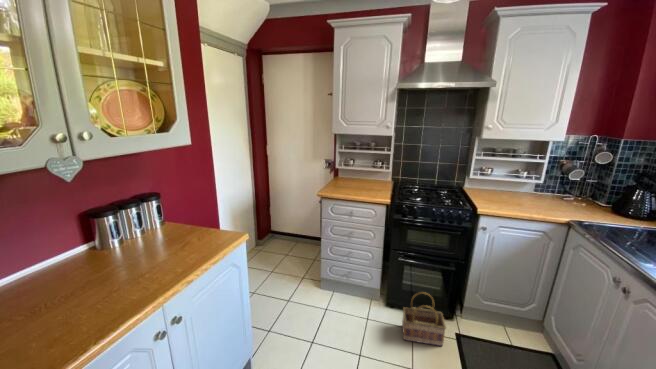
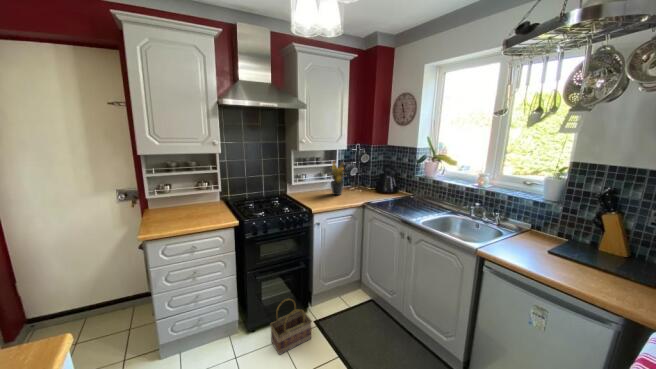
potted plant: none [523,153,562,202] -> present [331,162,344,195]

